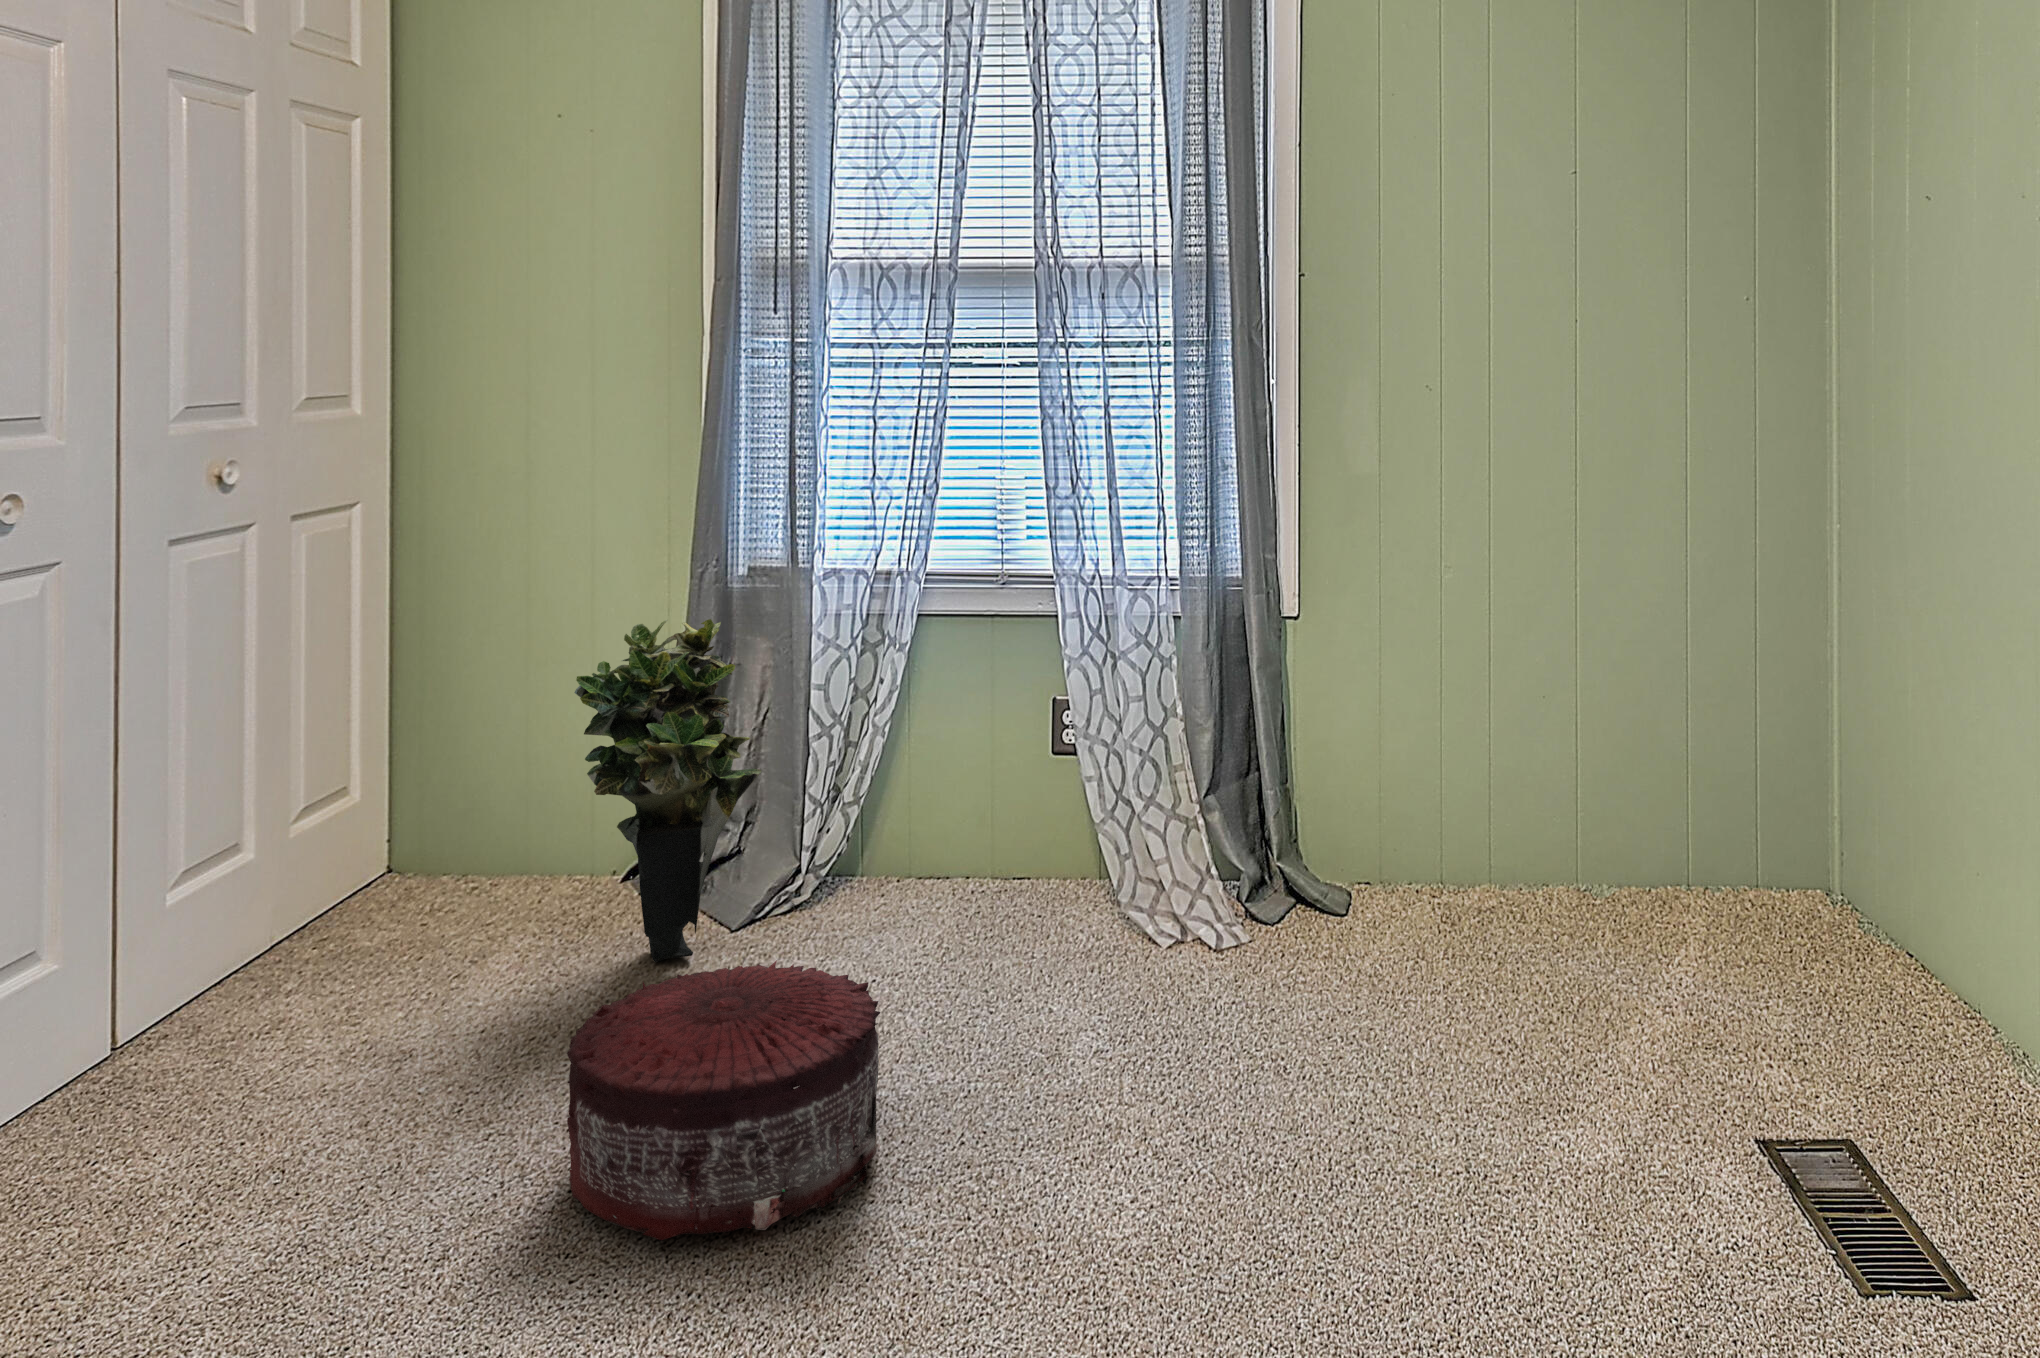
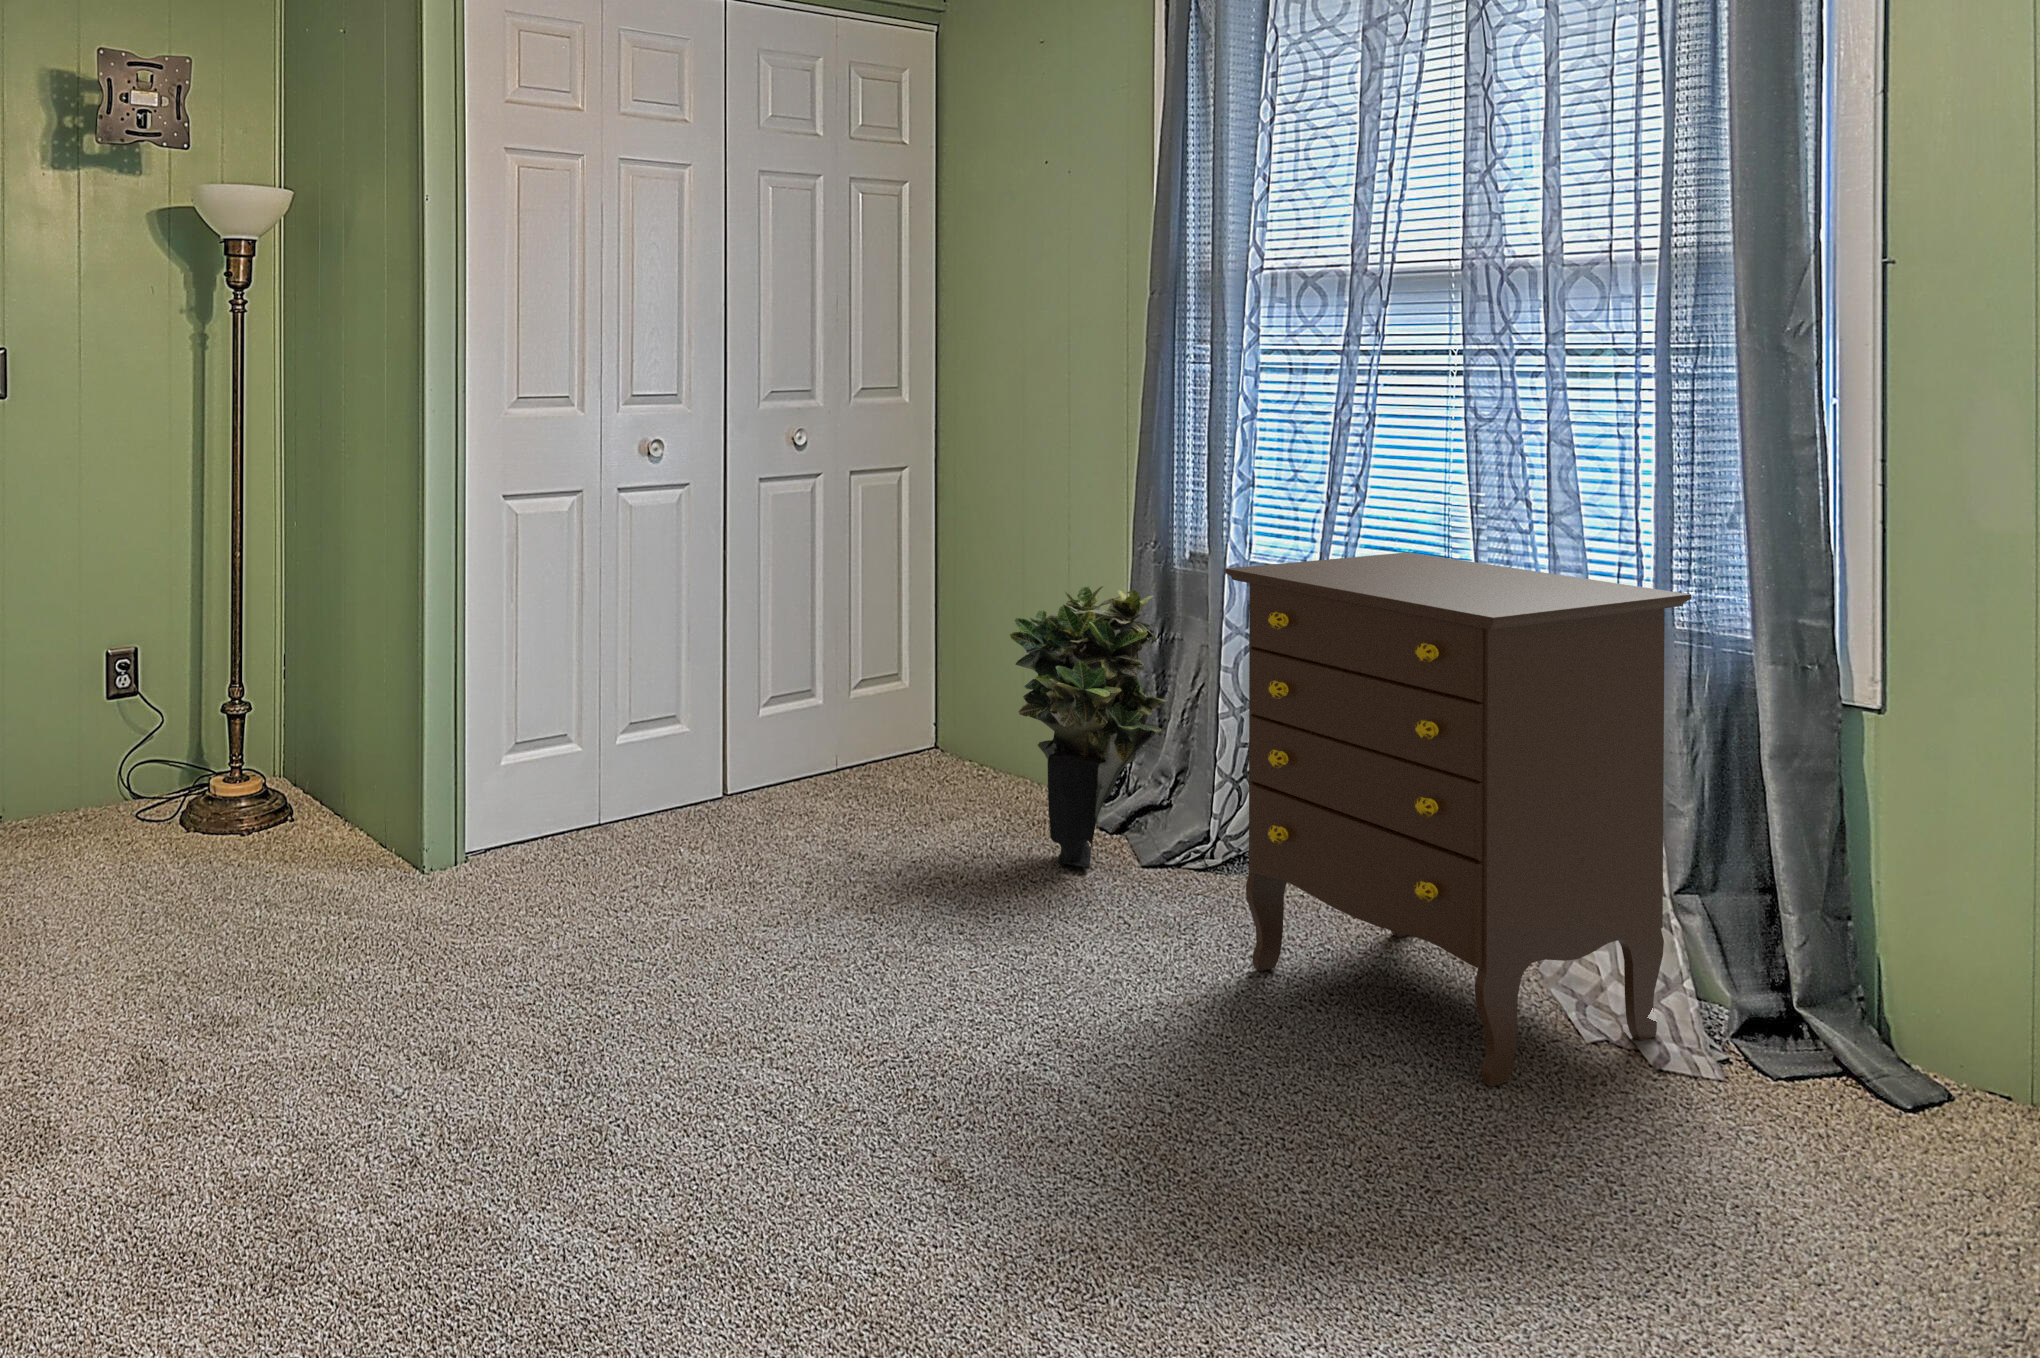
dresser: none [896,539,1221,1017] -> present [1225,552,1691,1086]
pouf: present [567,961,880,1240] -> none [864,850,1119,1071]

